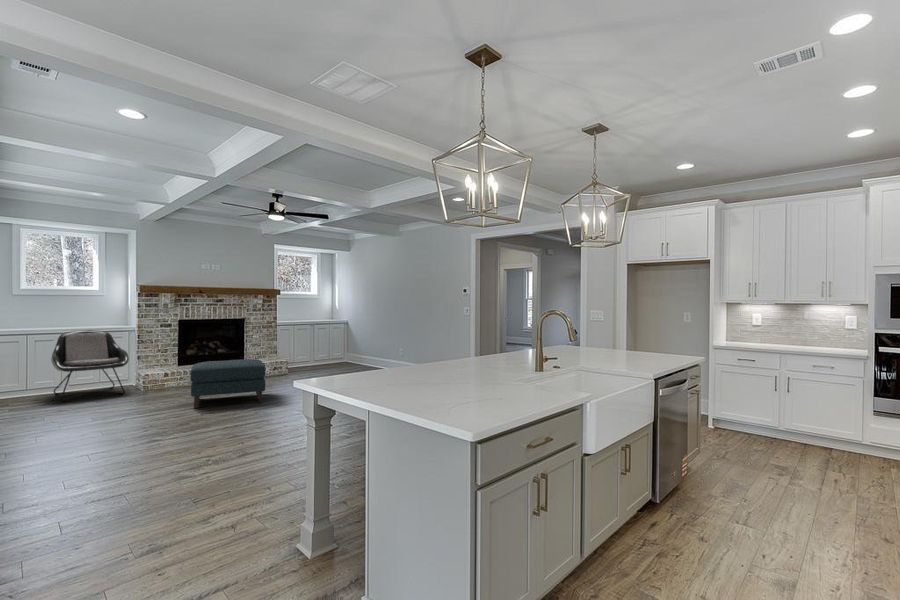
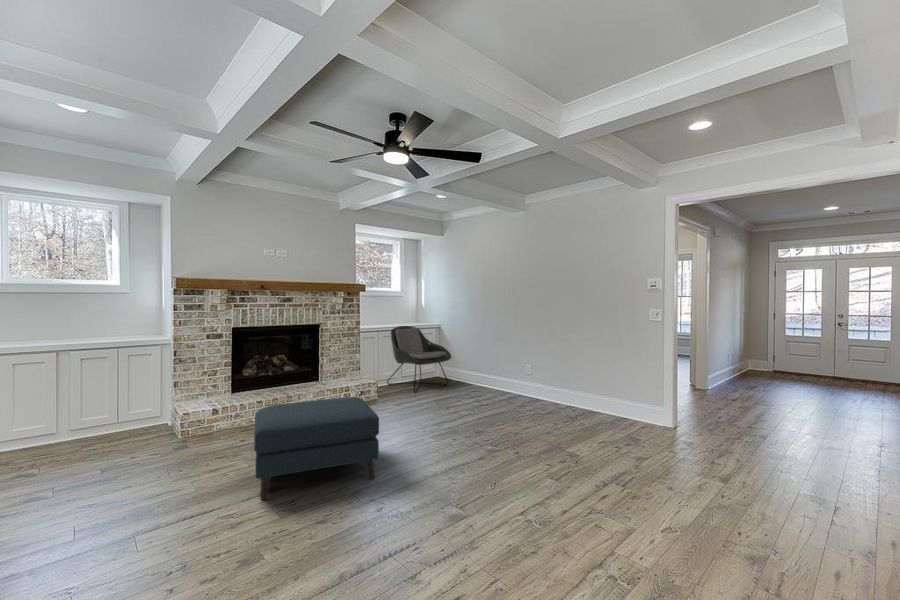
lounge chair: present [51,330,129,402] -> present [387,326,451,392]

